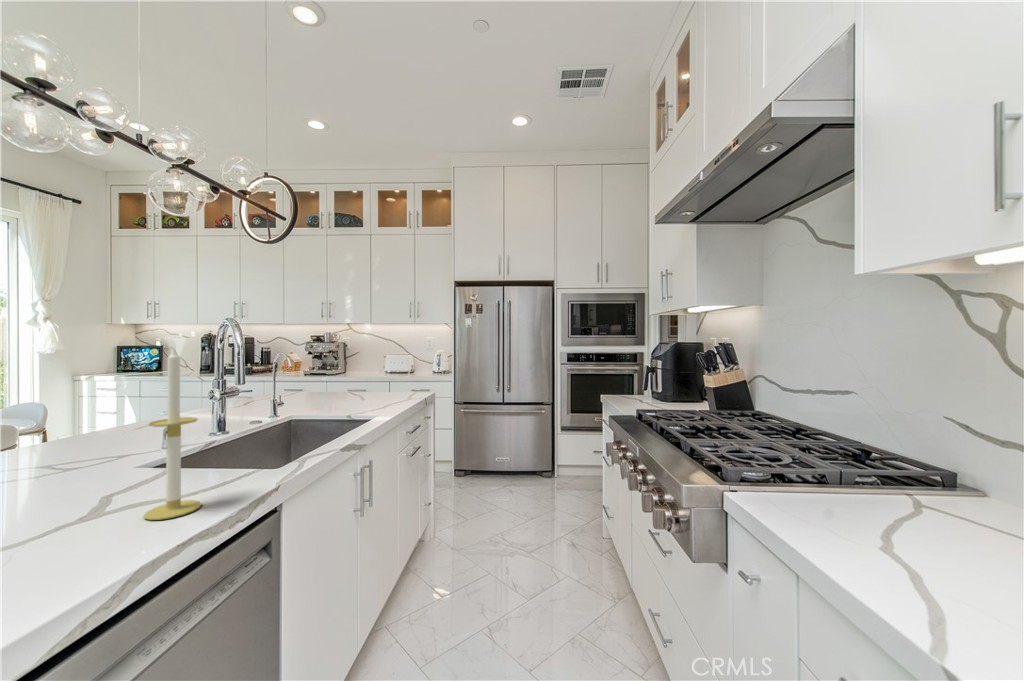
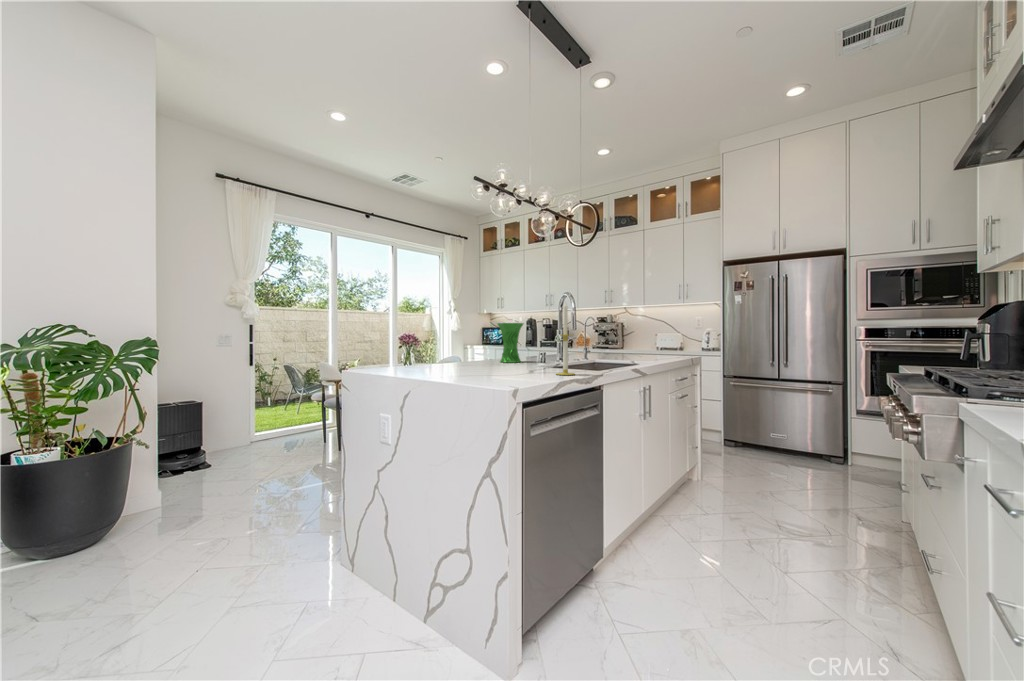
vase: none [54,365,132,449] -> present [498,323,523,363]

